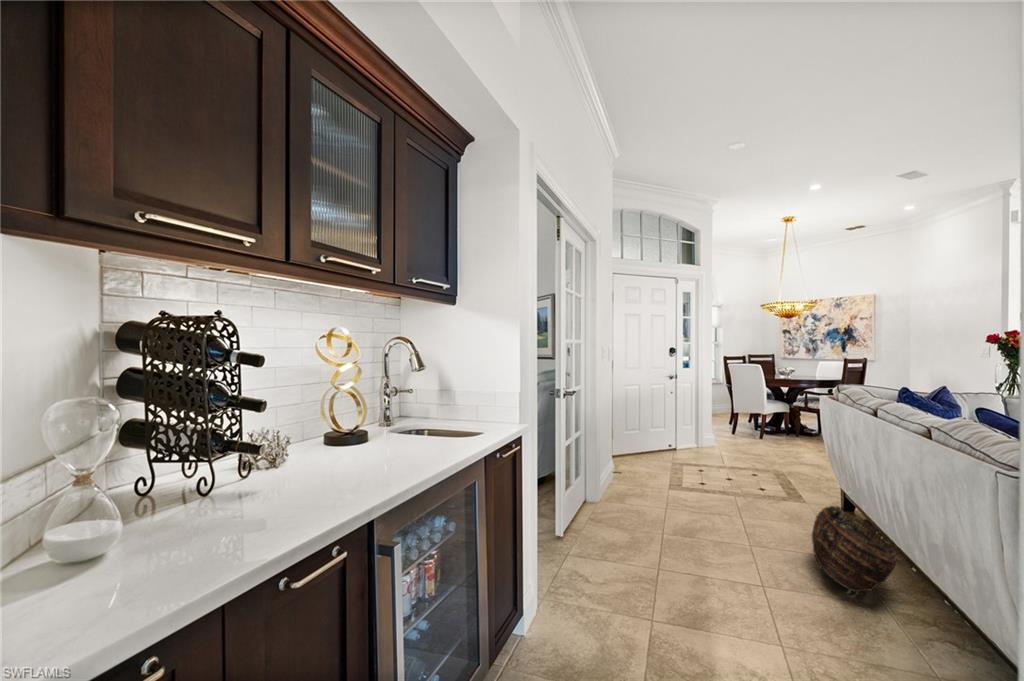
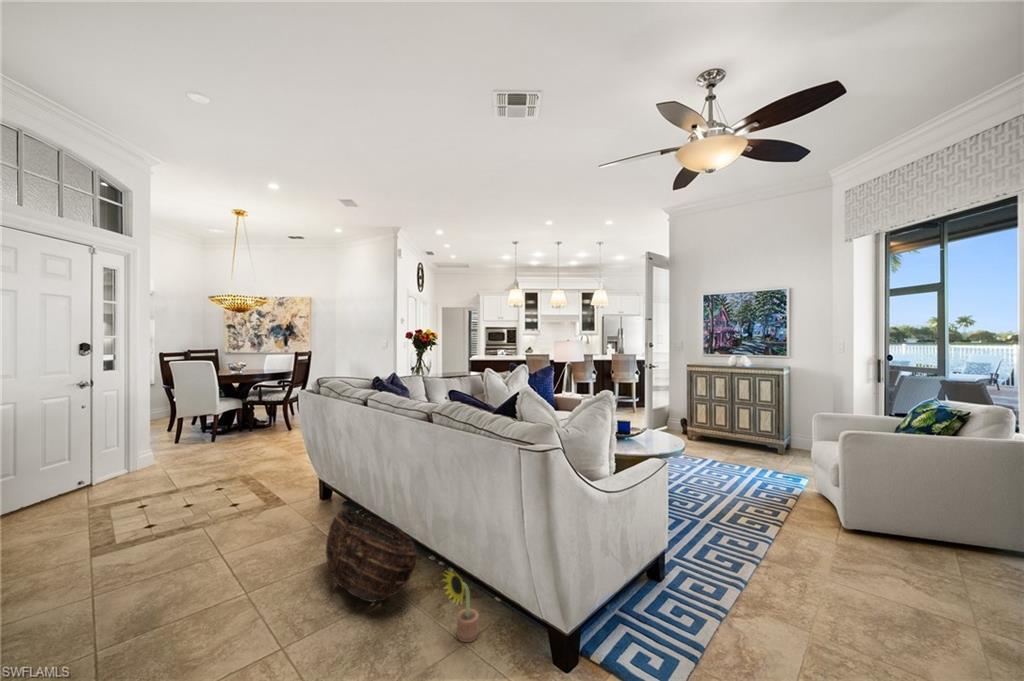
decorative plant: none [904,577,950,663] -> present [443,571,479,642]

